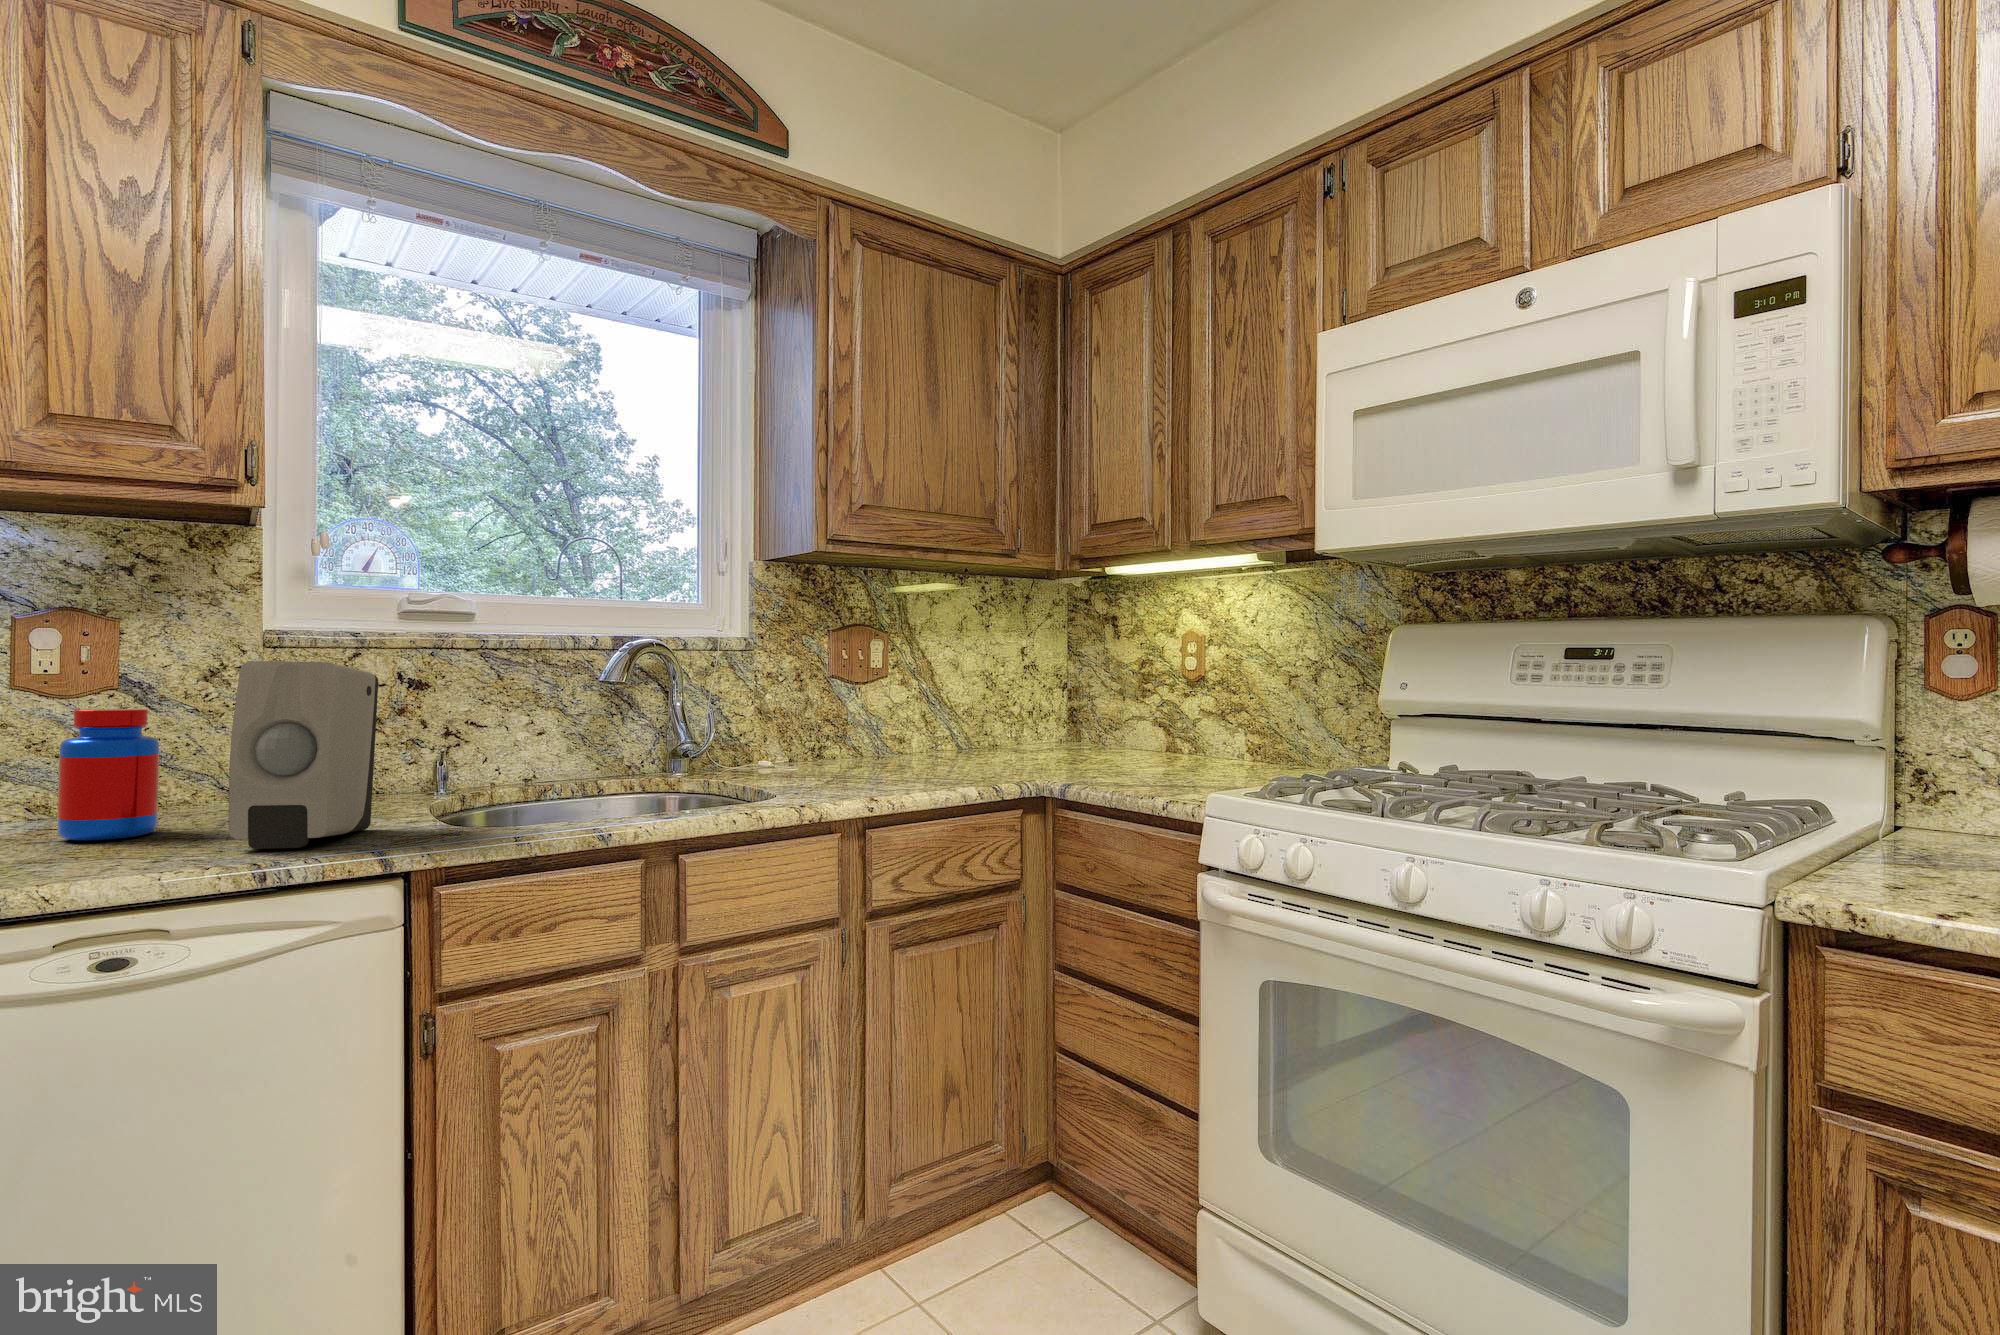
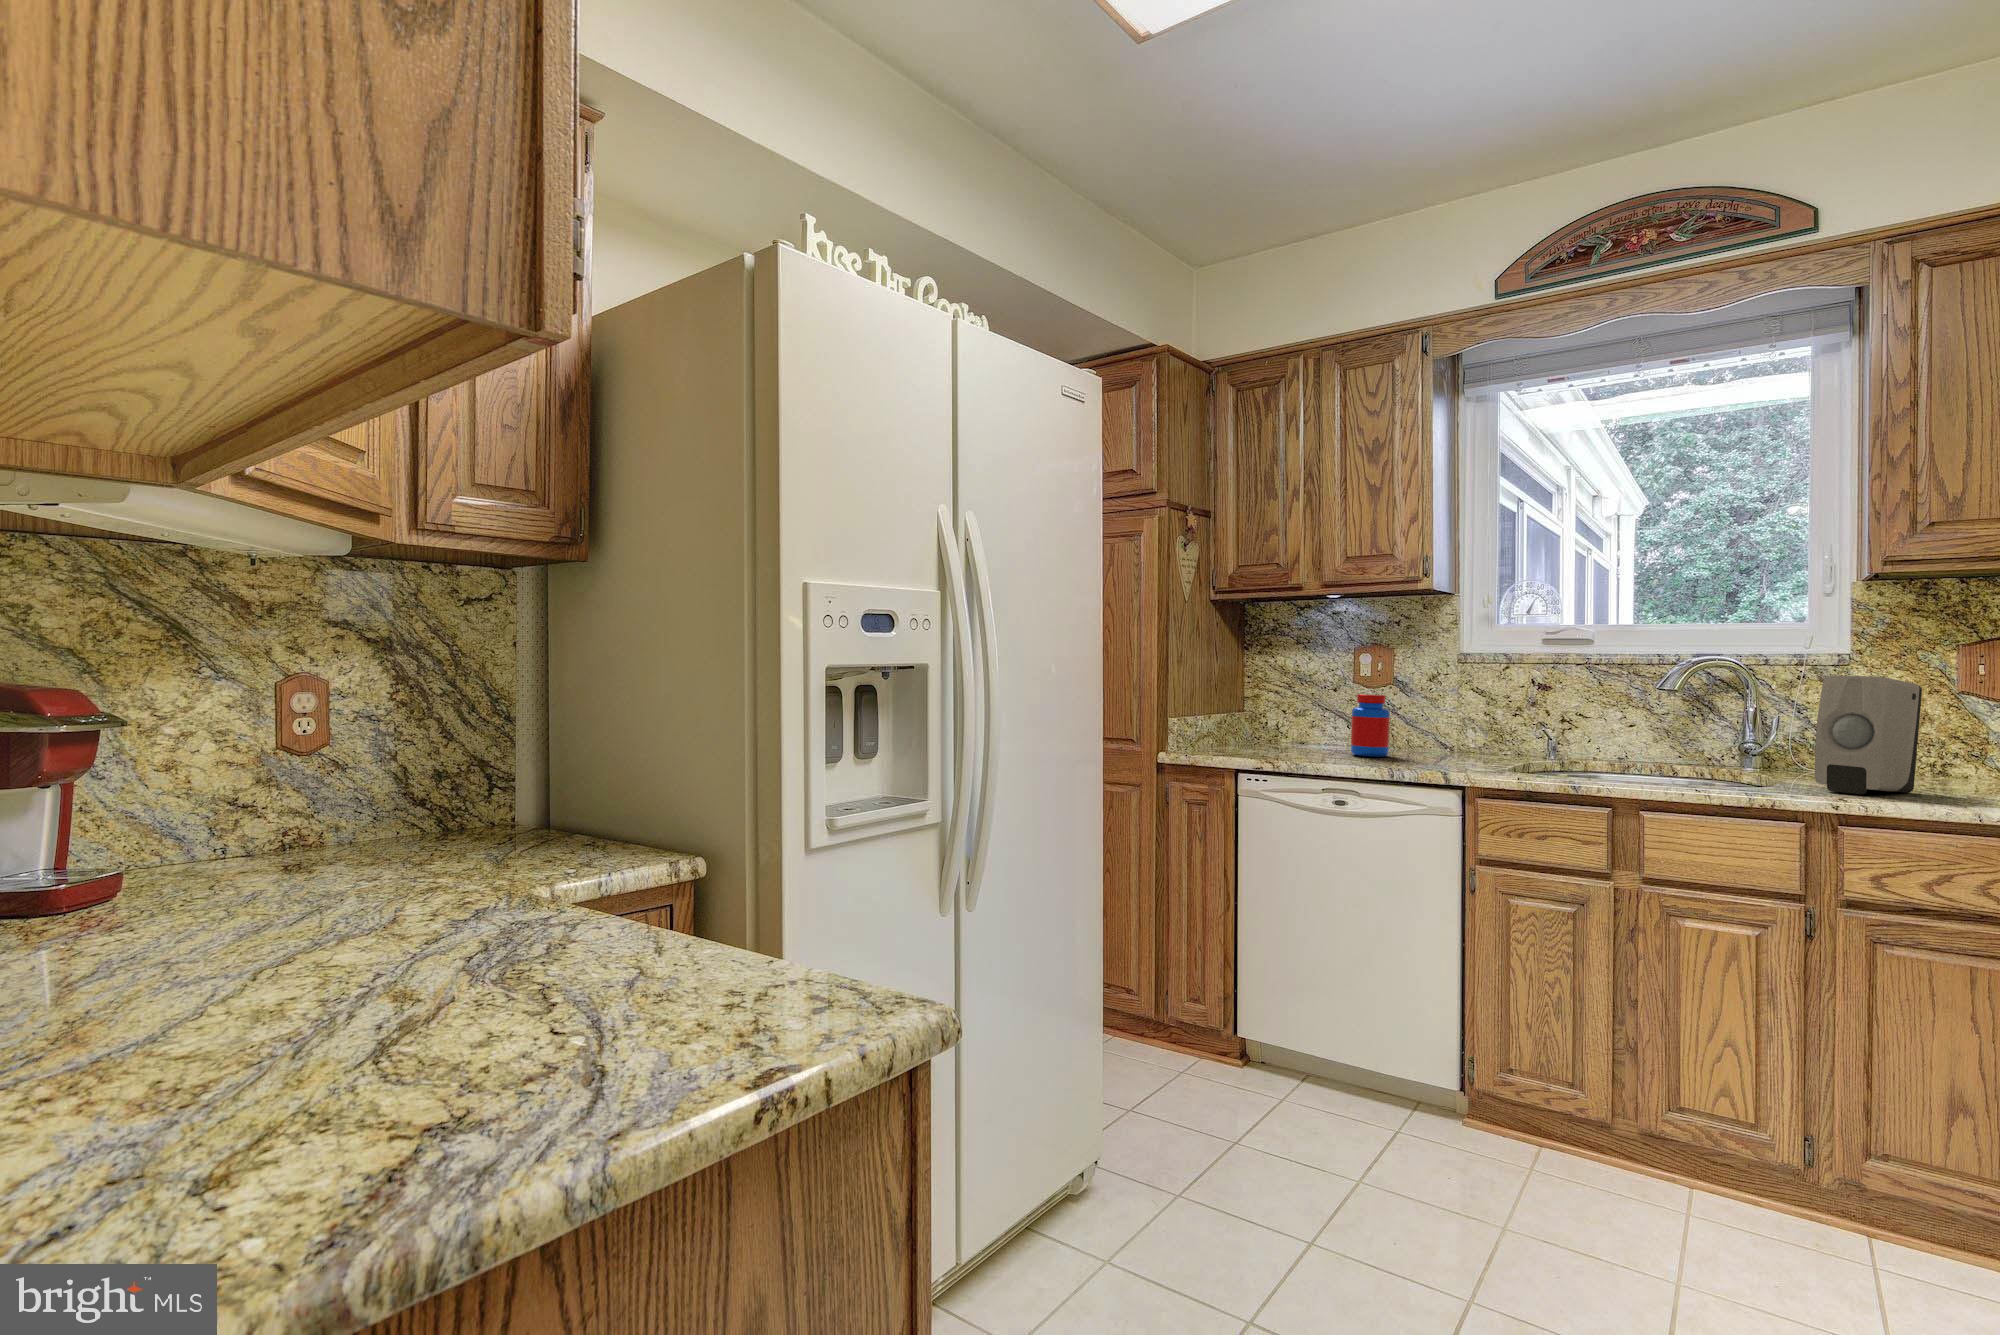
soap dispenser: present [229,661,378,849] -> present [1815,675,1922,794]

